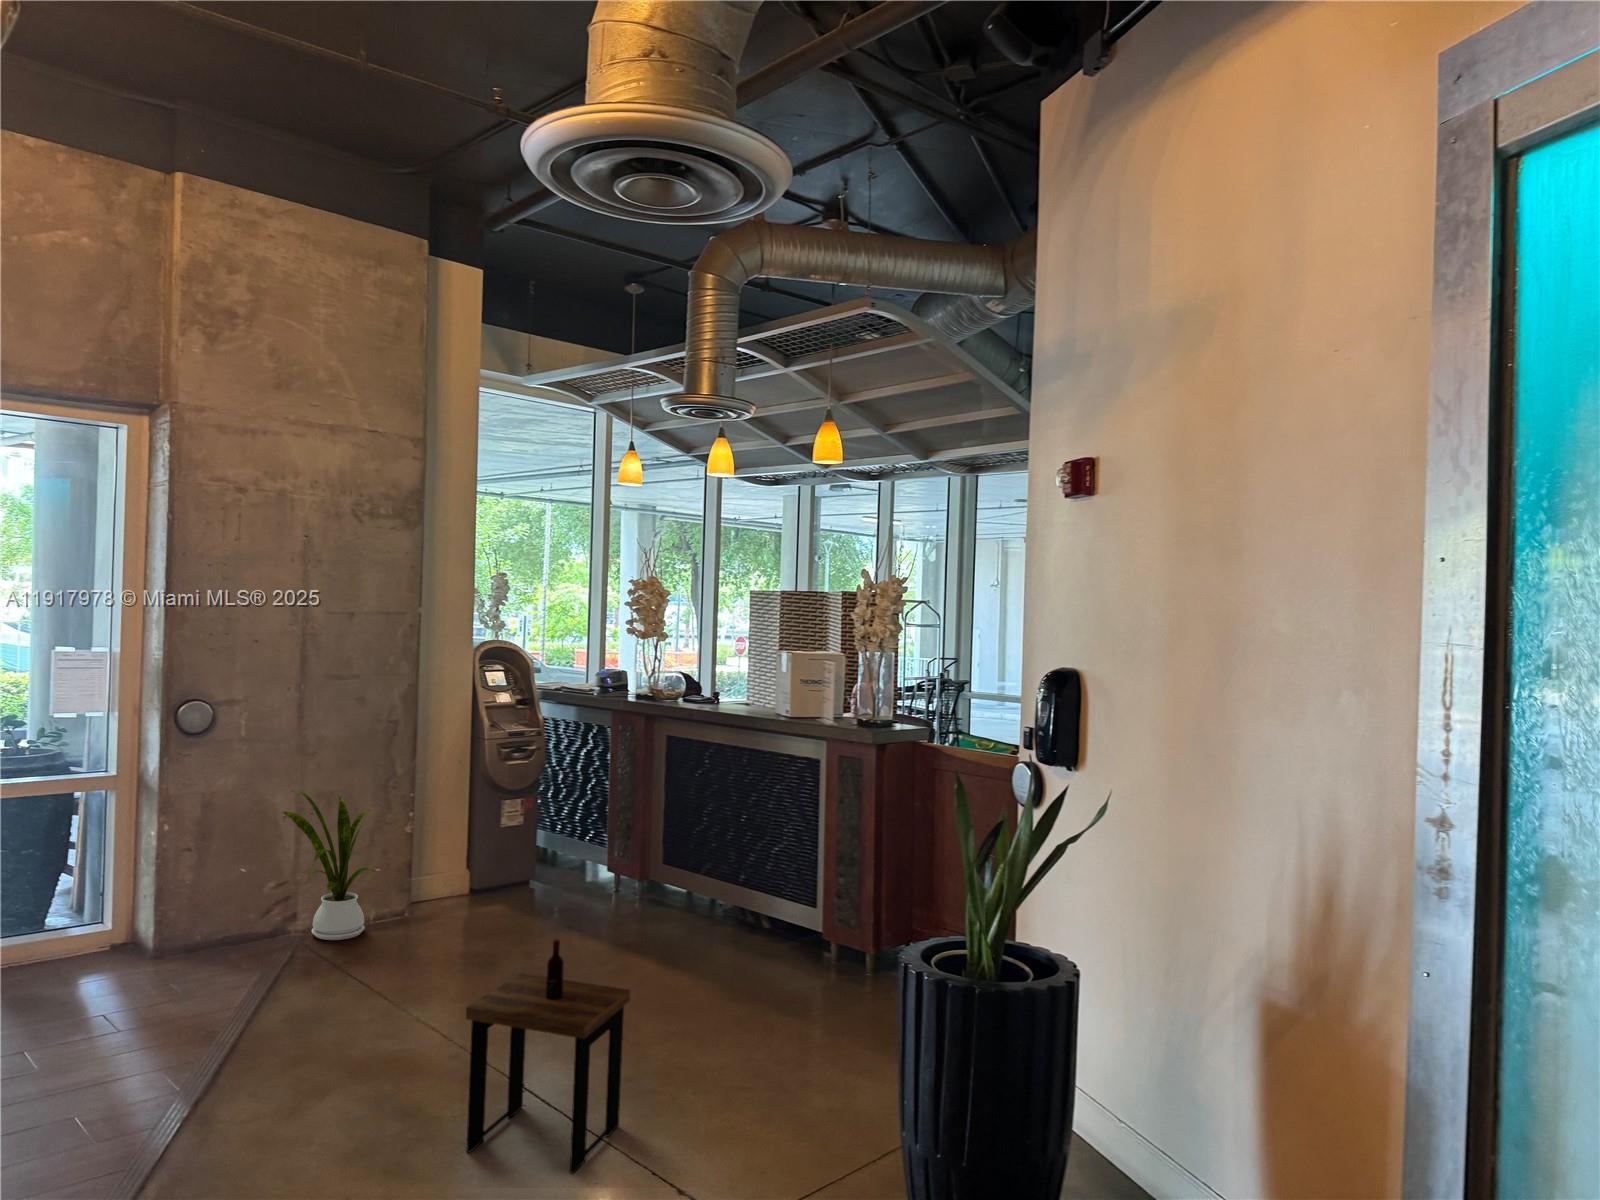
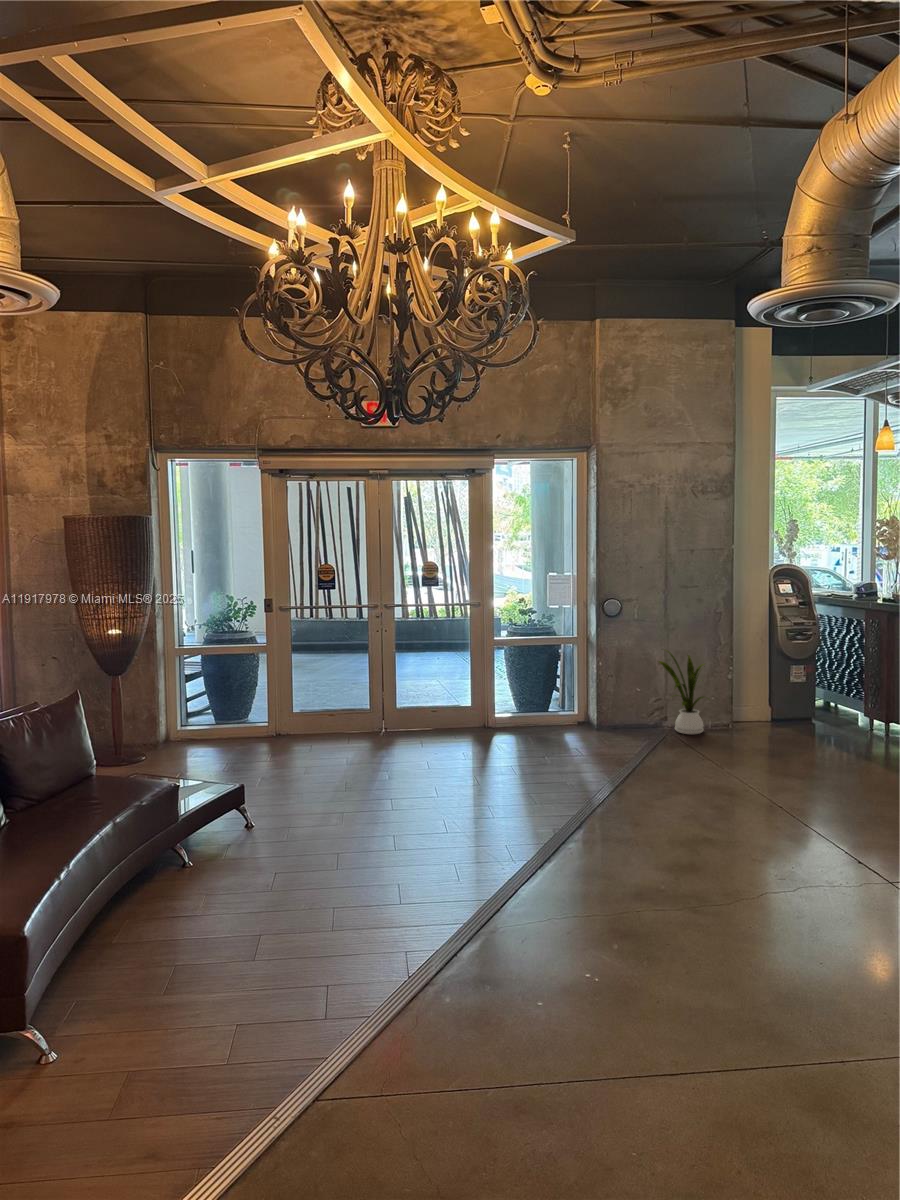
side table: present [466,939,630,1174] -> none [747,731,852,865]

